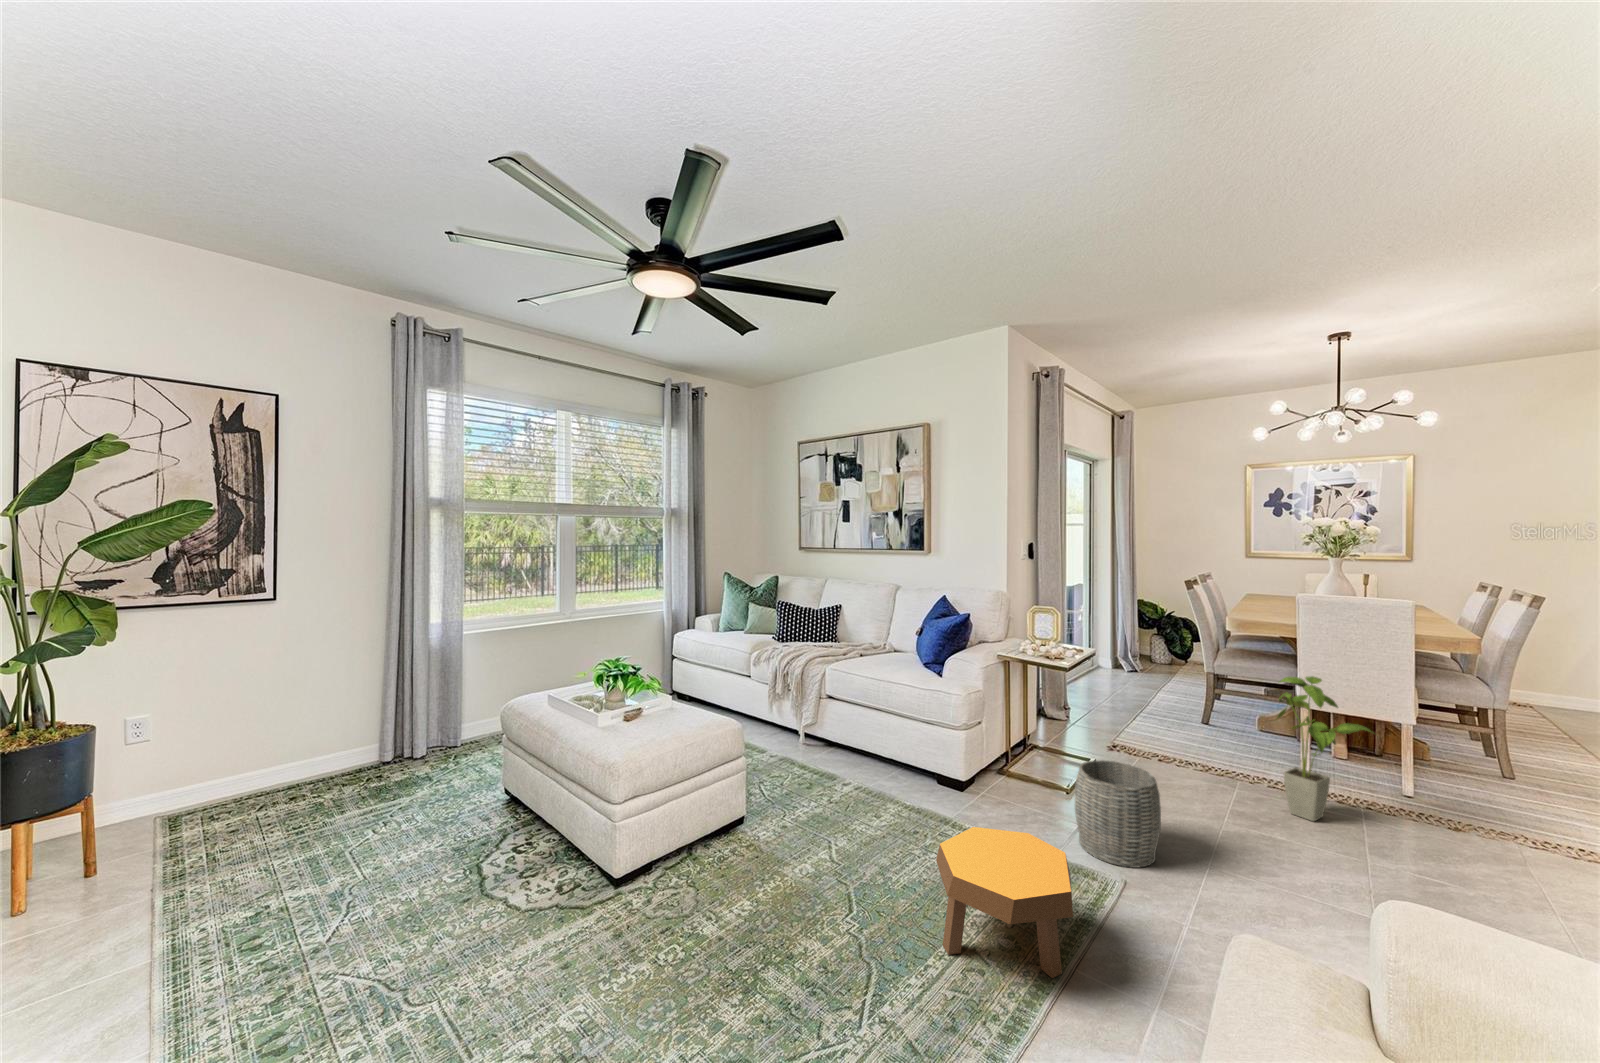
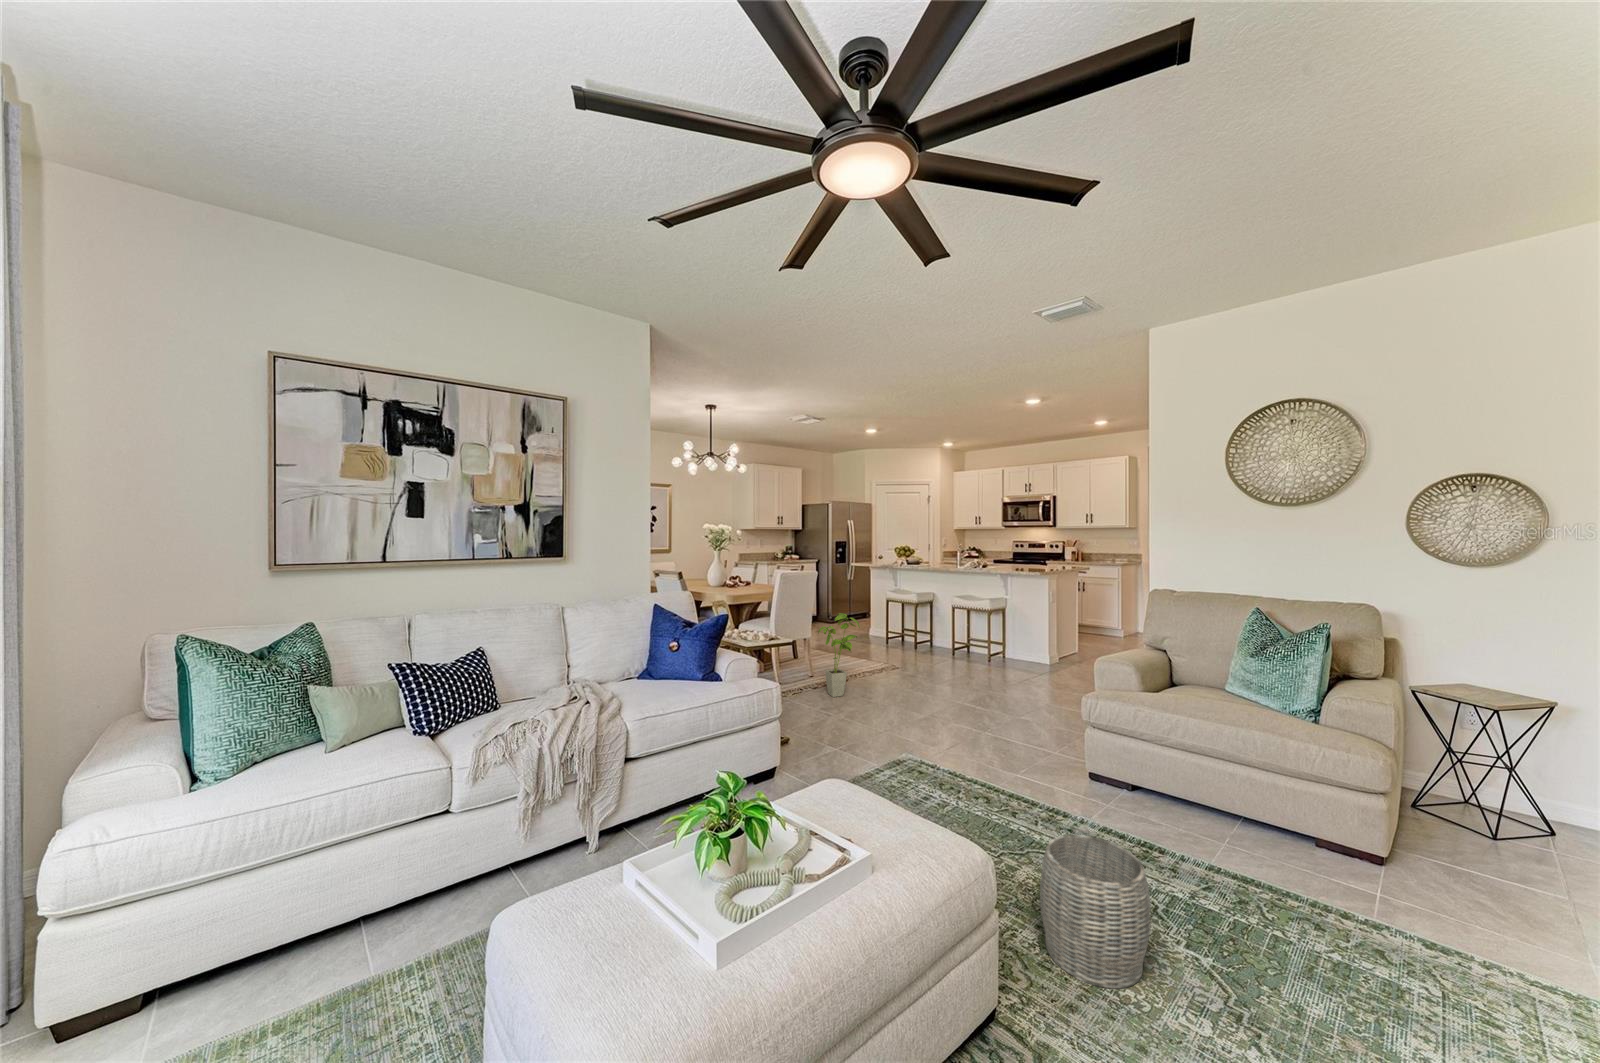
woven basket: present [1075,760,1161,868] -> present [1040,835,1150,989]
footstool: present [936,827,1073,978] -> none [944,734,1039,822]

